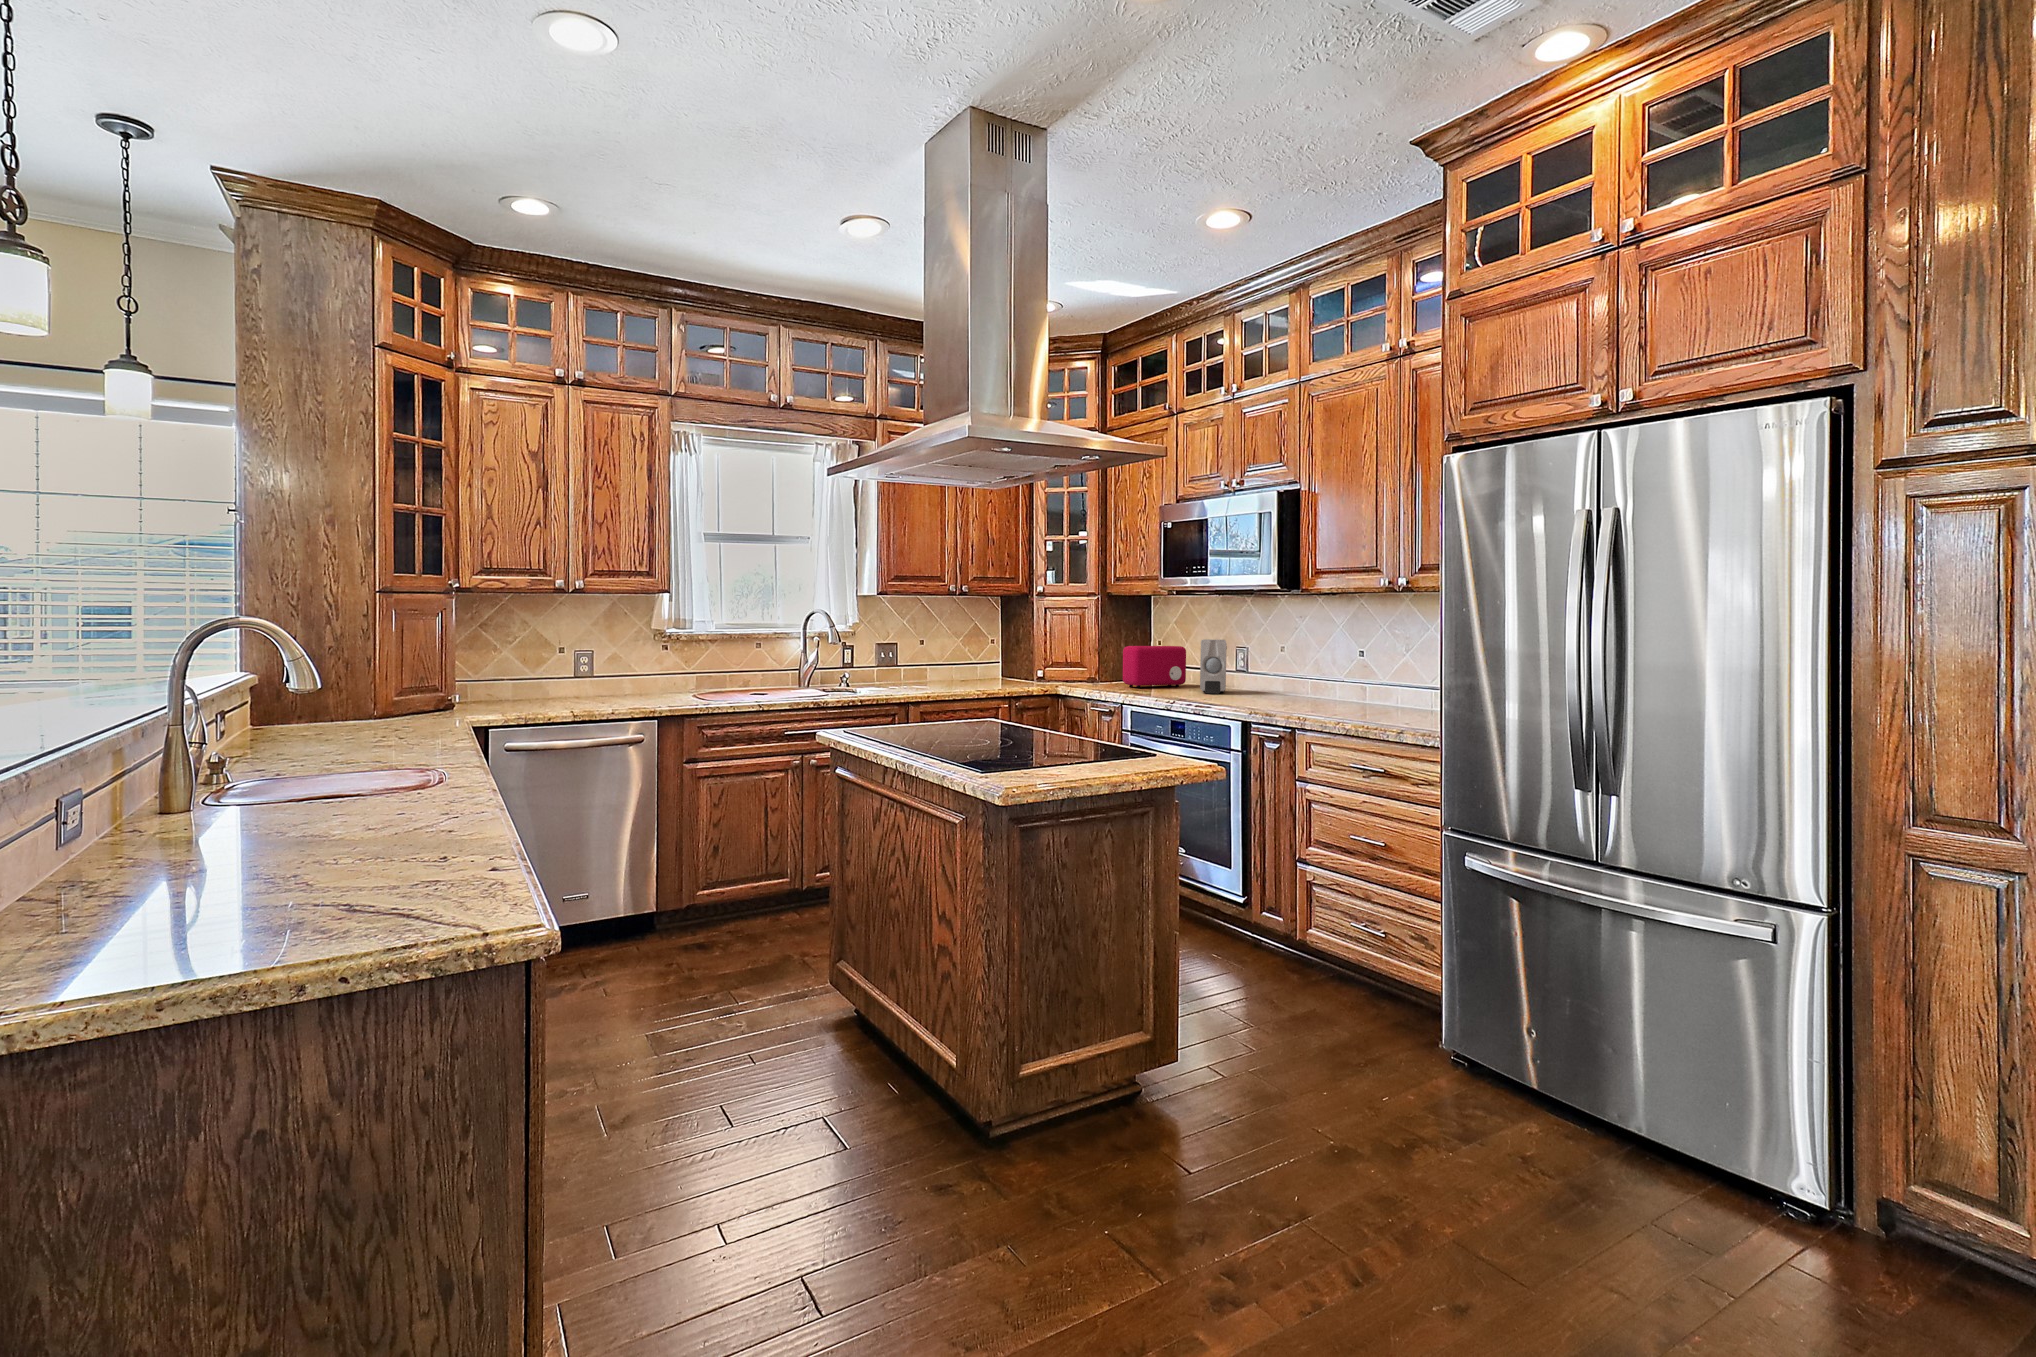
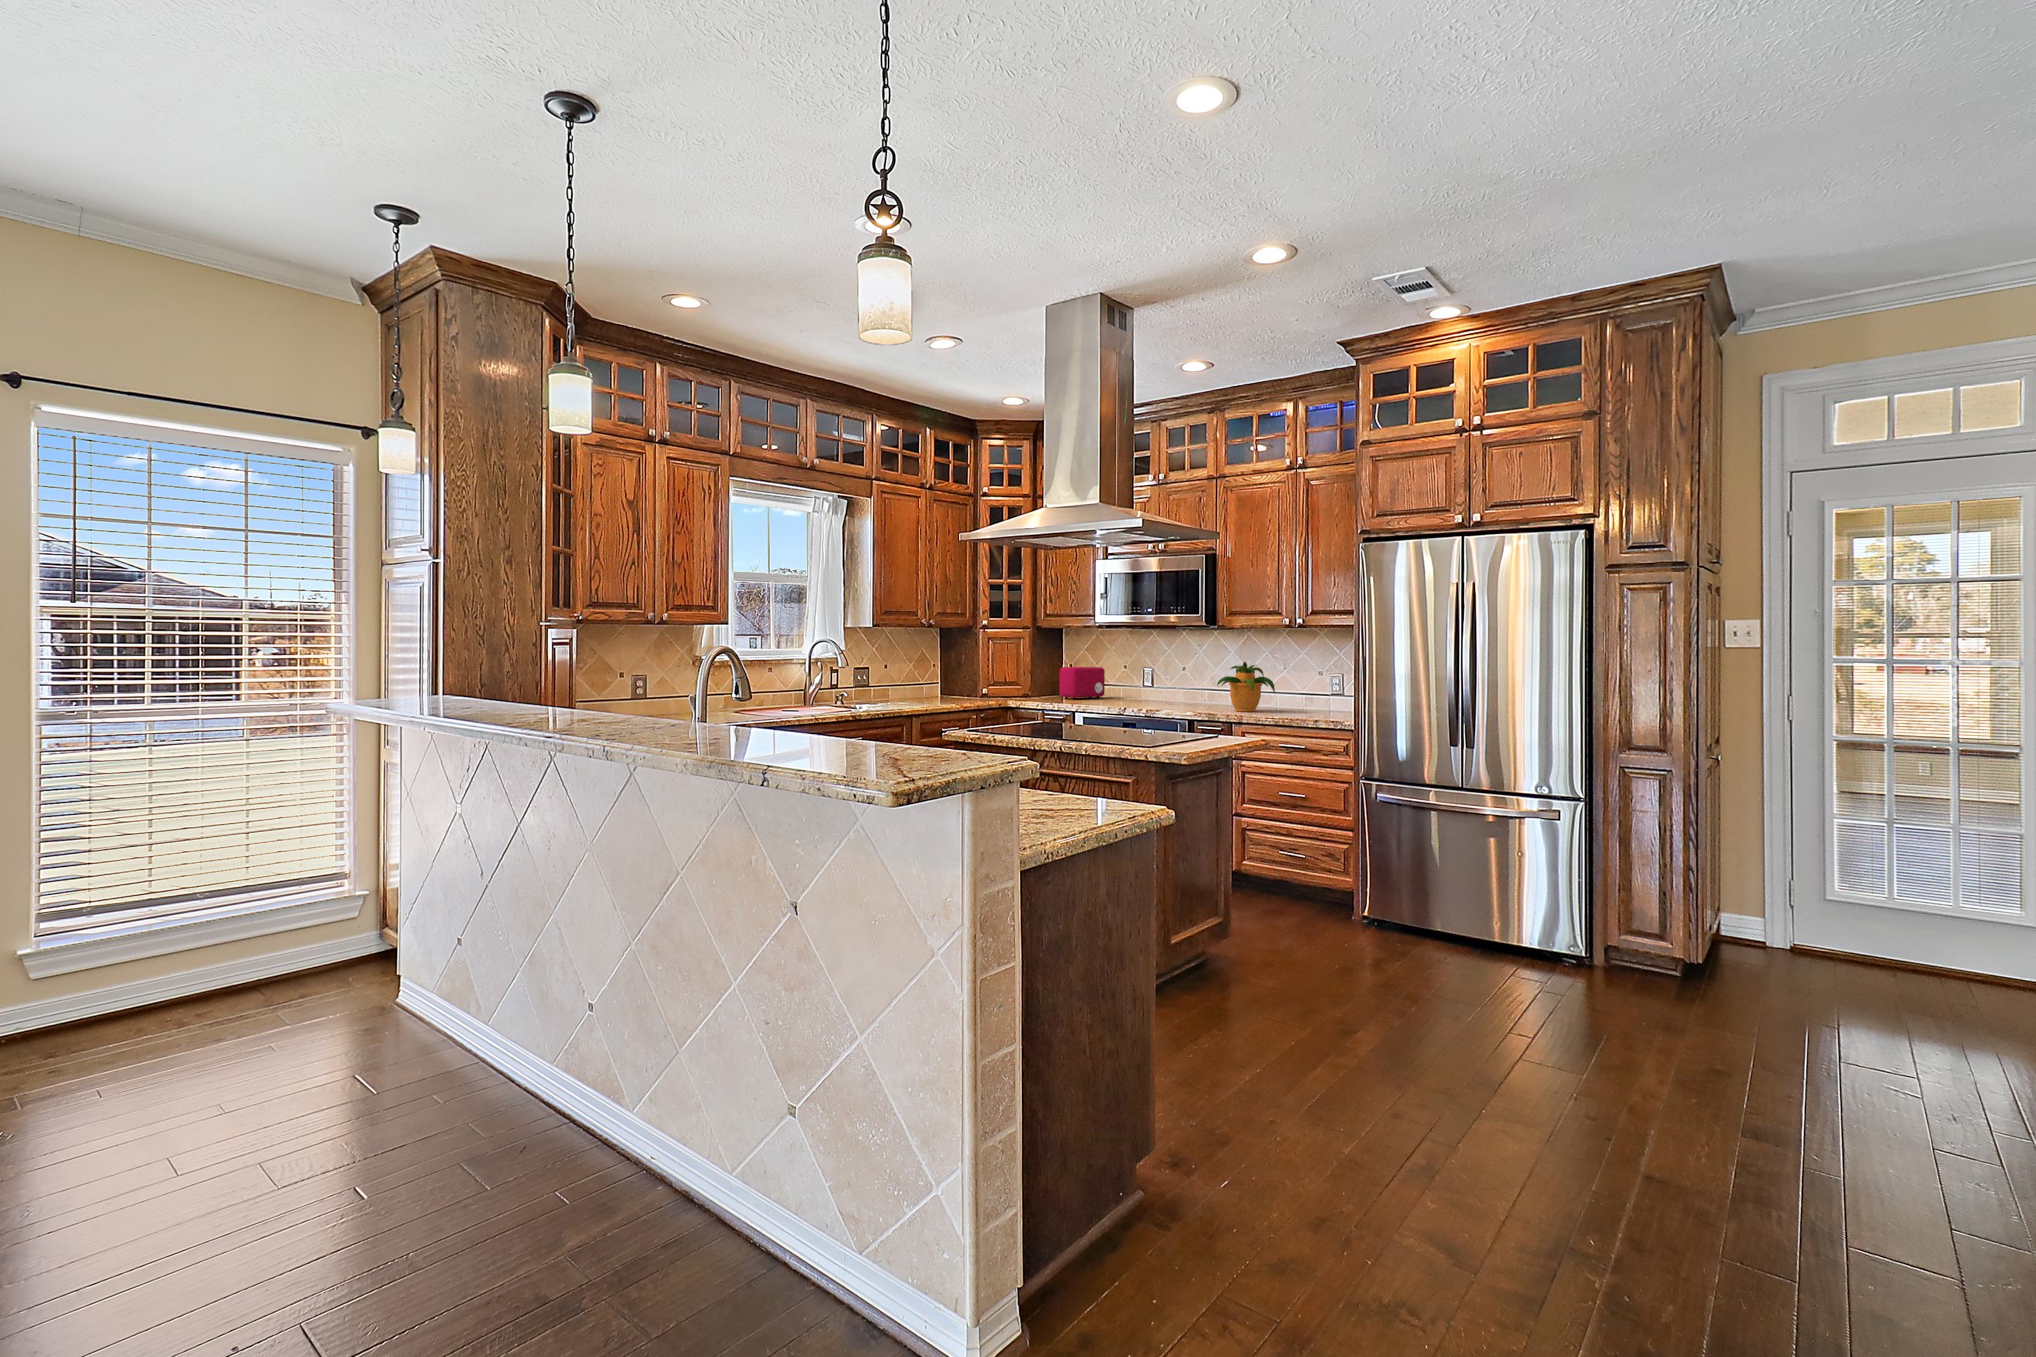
soap dispenser: present [1200,639,1227,694] -> none [1123,662,1147,702]
potted plant: none [1287,640,1374,712] -> present [1217,662,1275,711]

